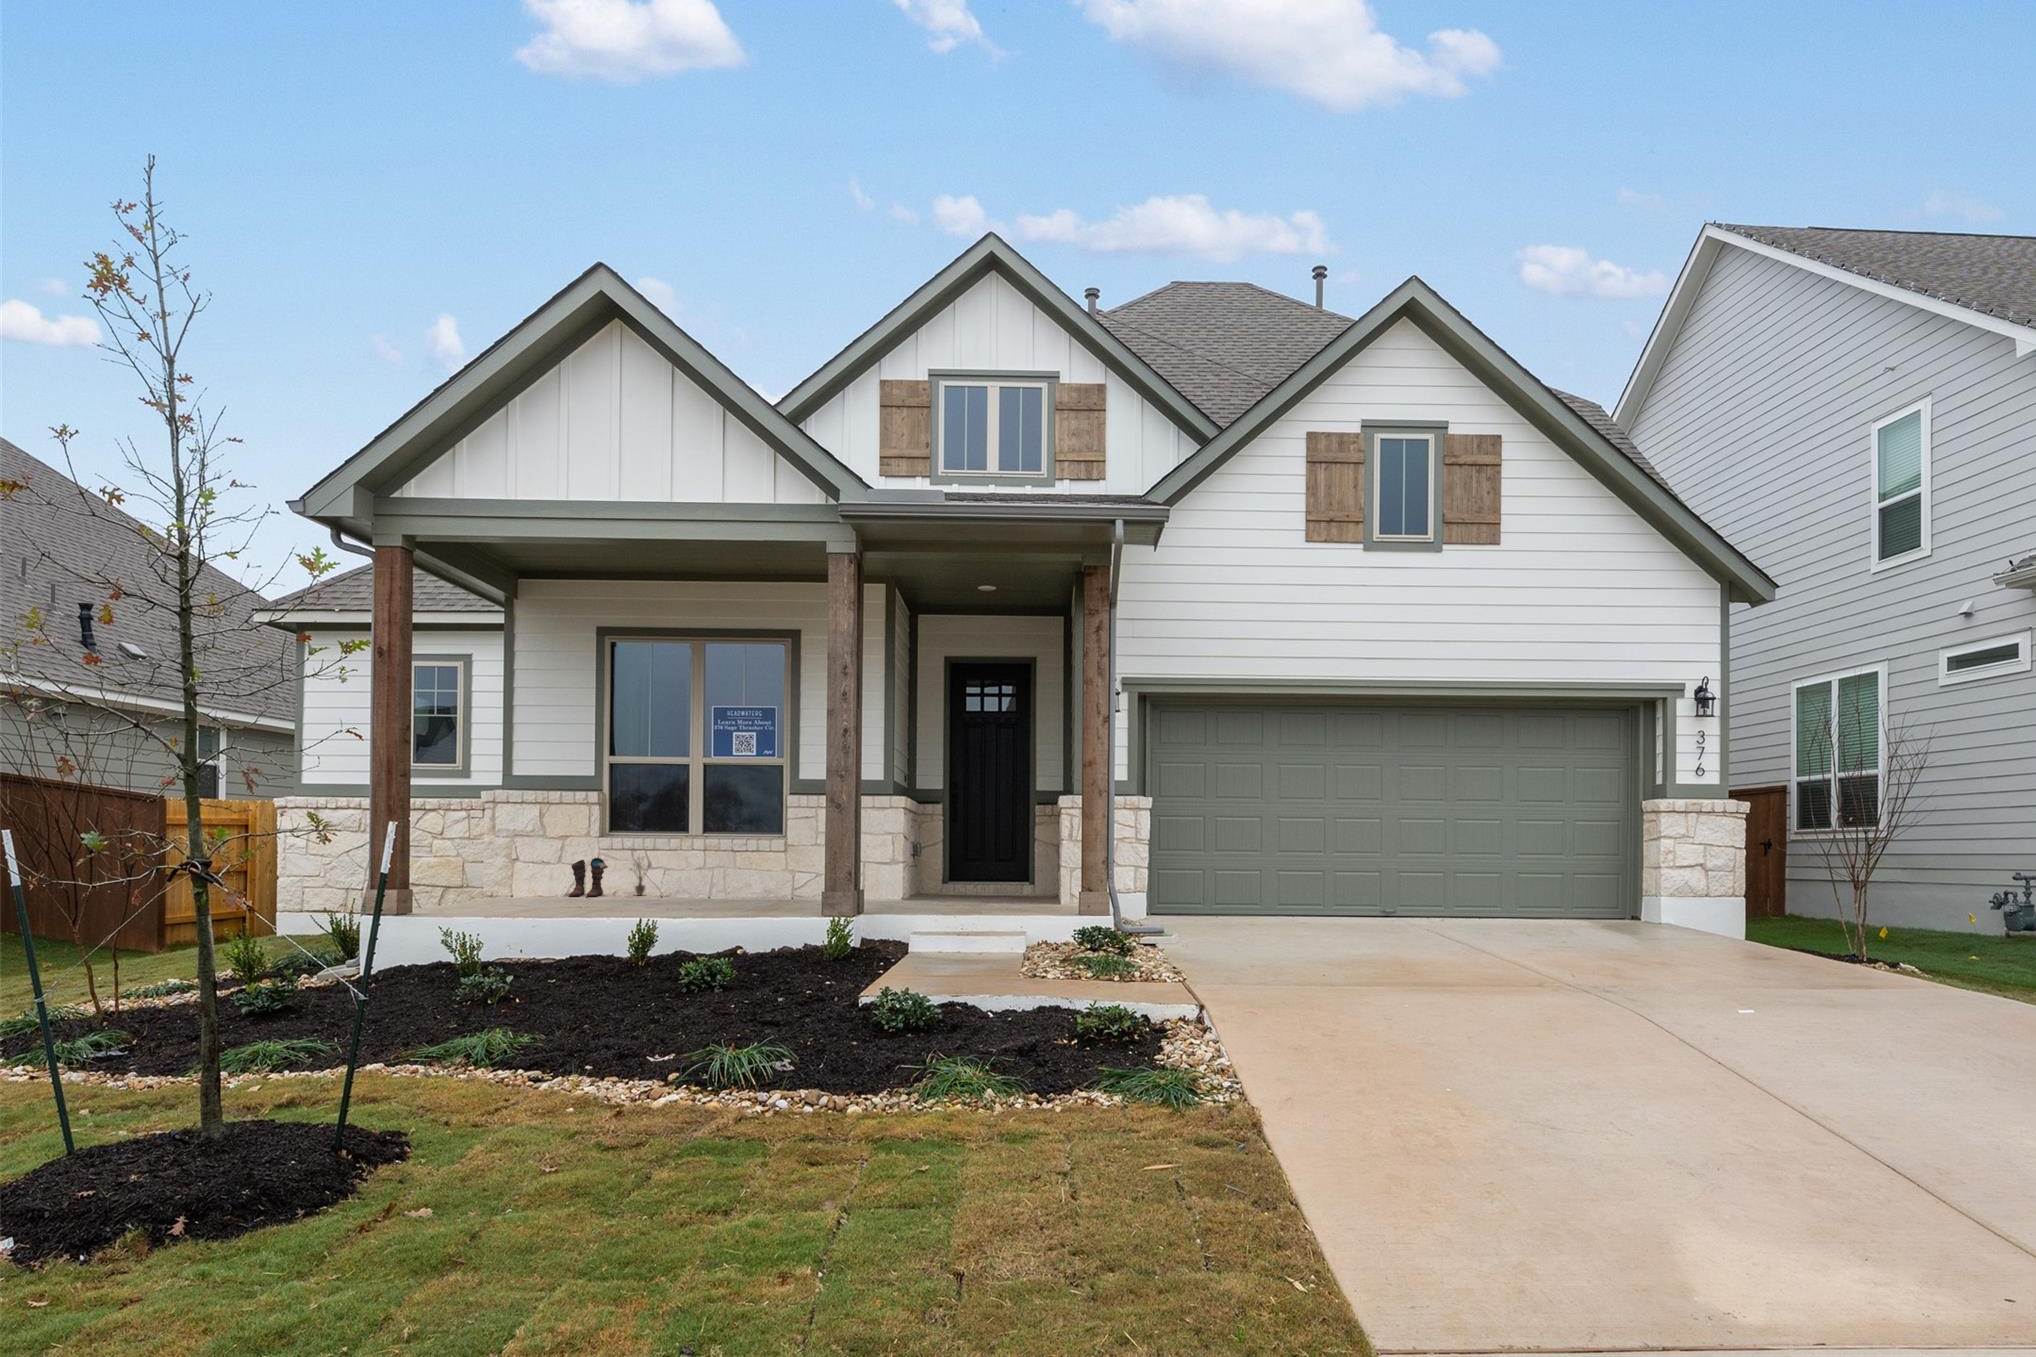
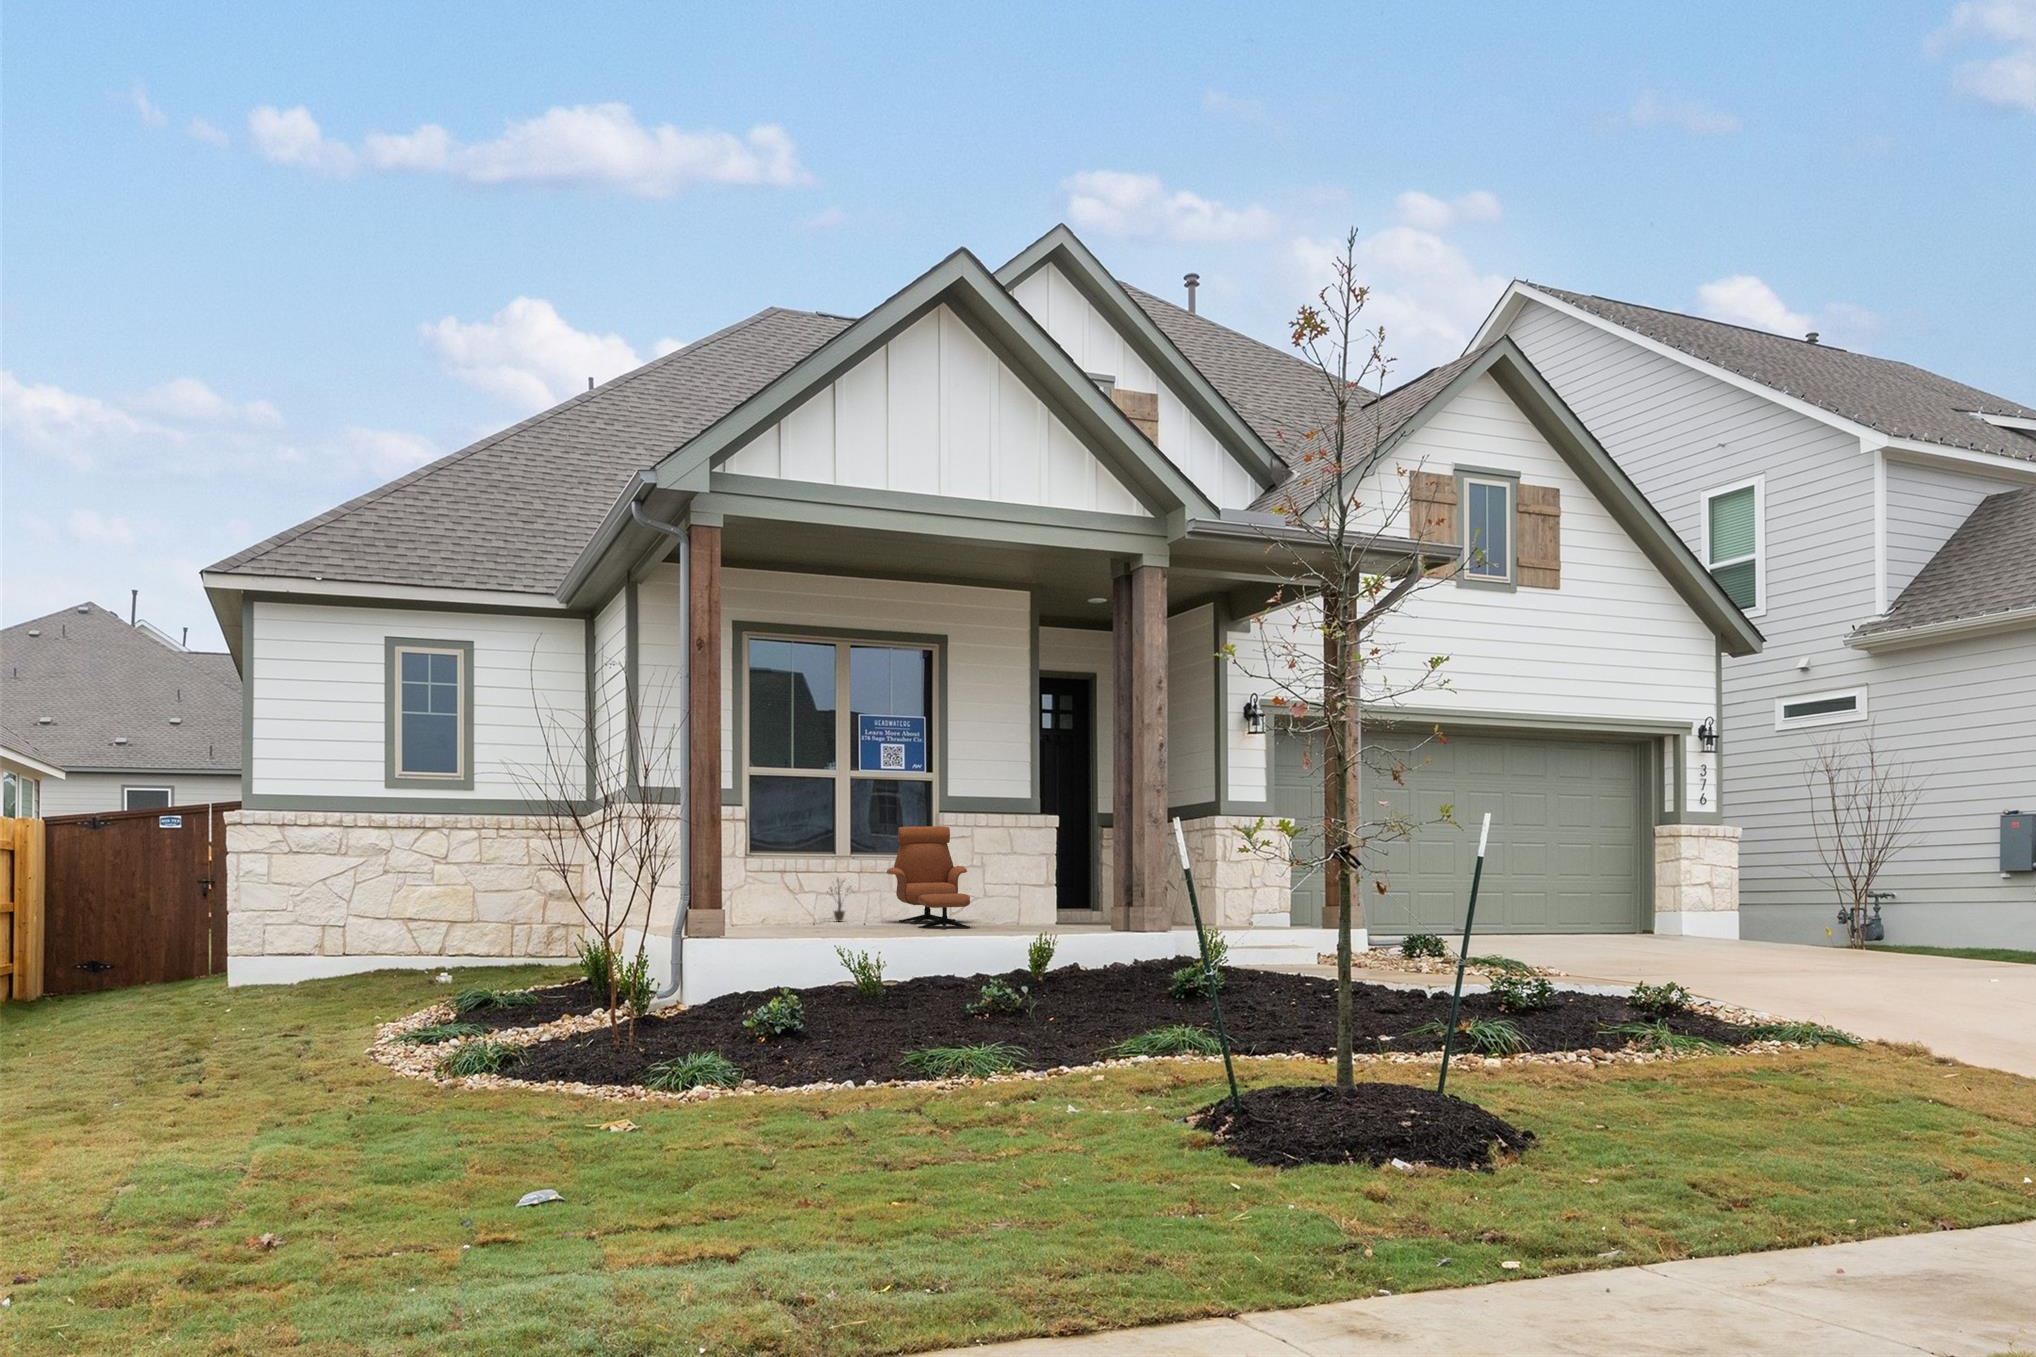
lounge chair: none [673,808,751,906] -> present [887,826,970,930]
boots: present [569,858,608,897] -> none [763,881,811,924]

